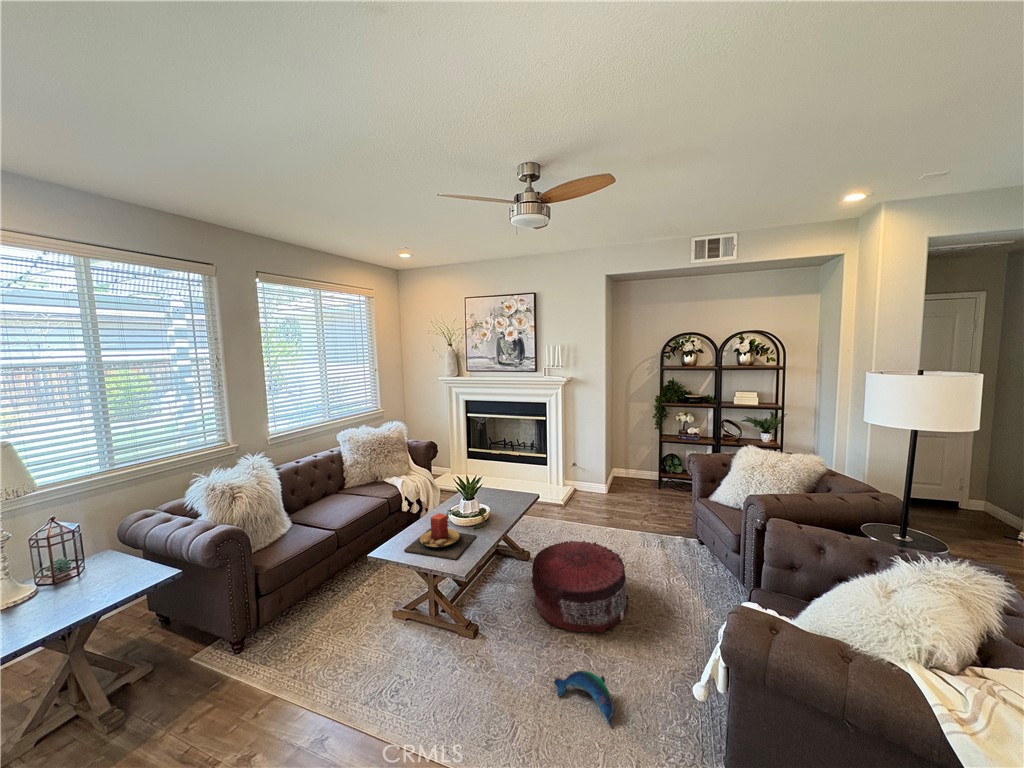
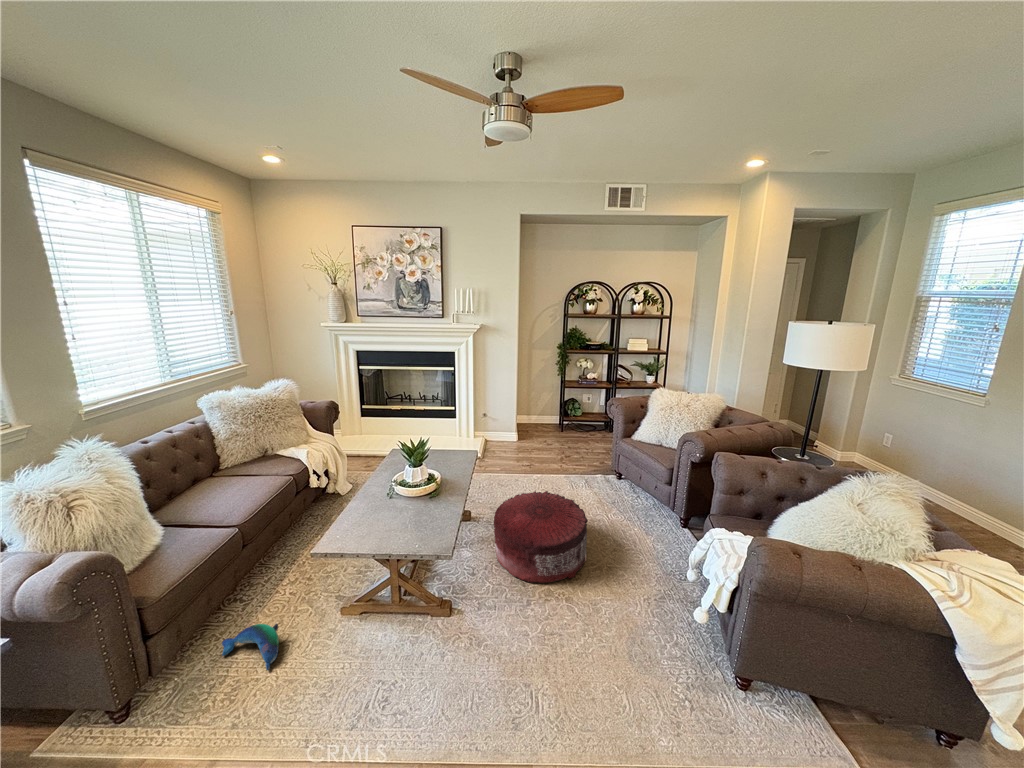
candle: present [404,513,476,560] -> none [363,488,442,540]
plush toy: present [554,671,613,725] -> present [222,623,279,670]

